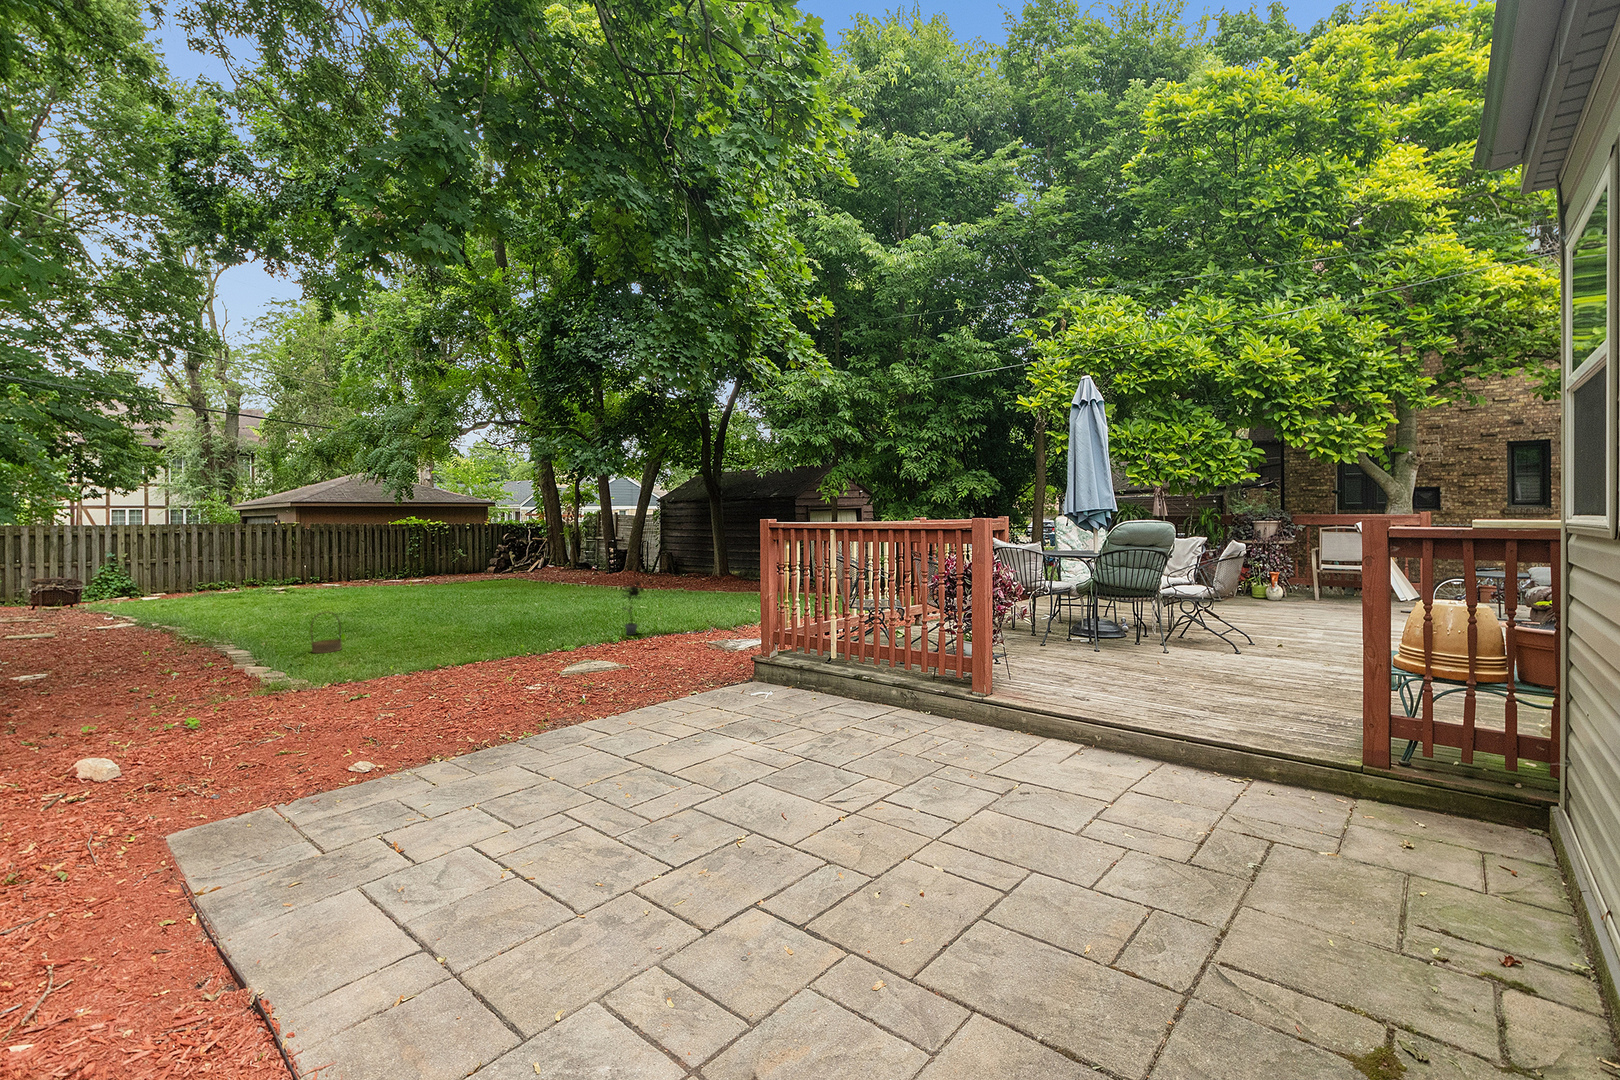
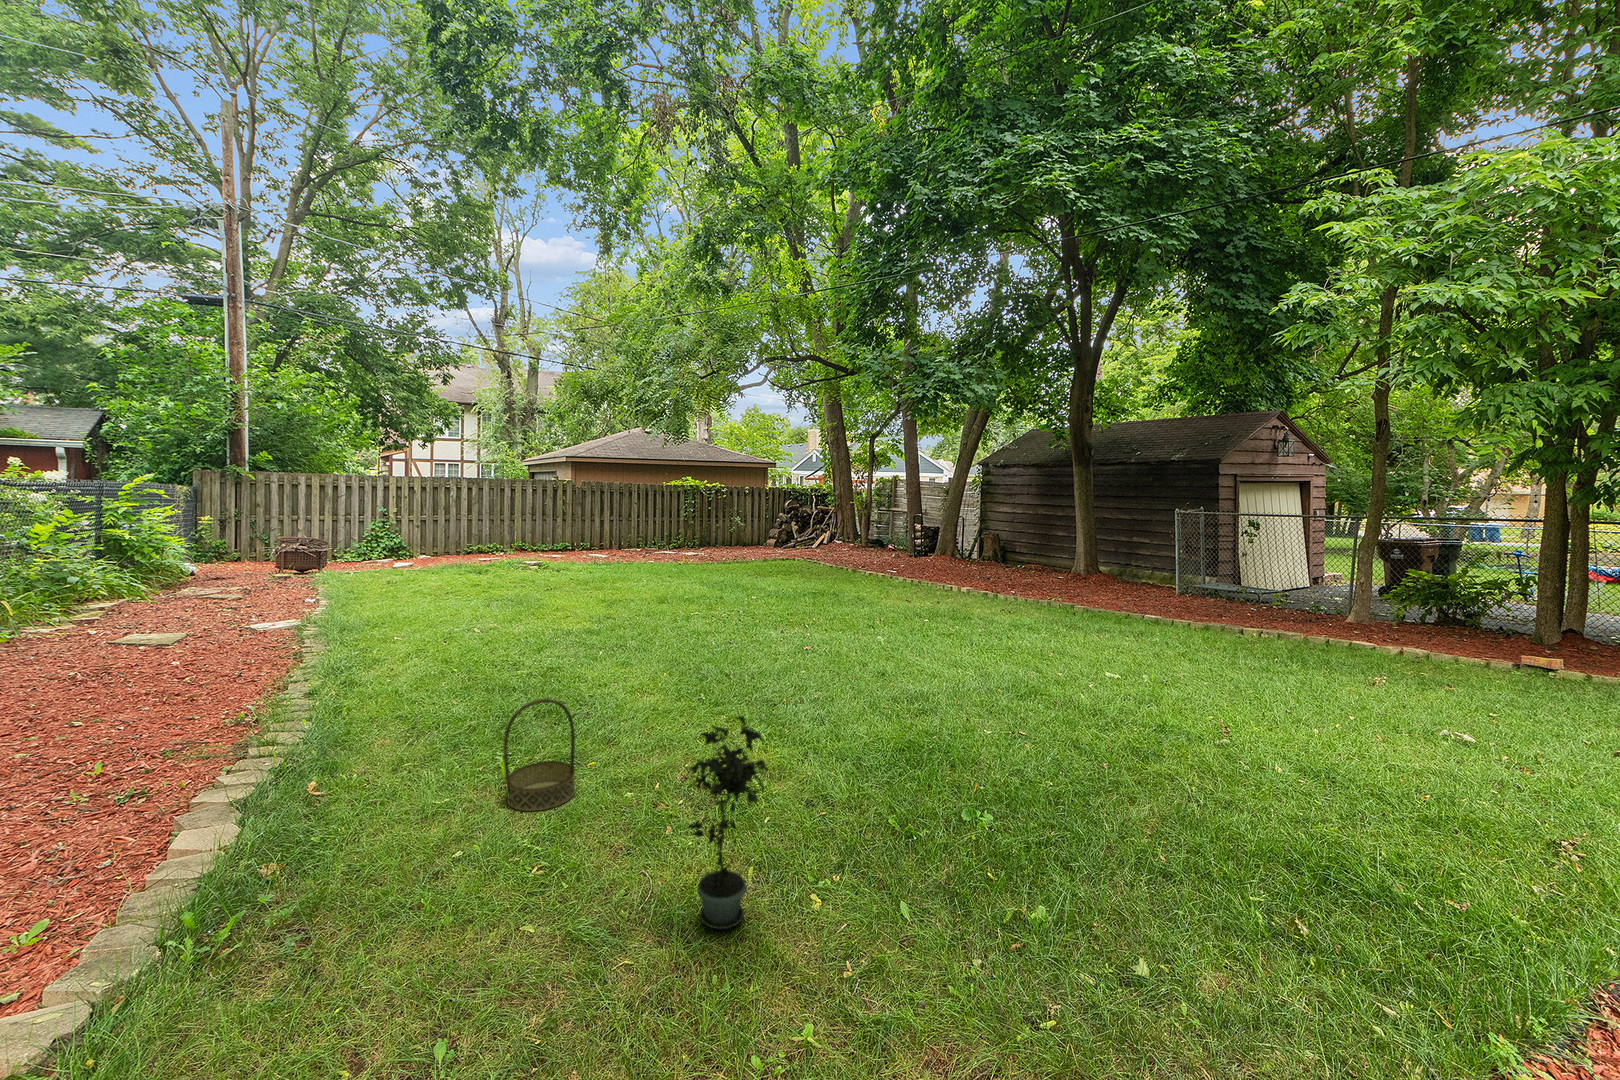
potted plant: present [623,580,642,635] -> present [680,716,768,929]

